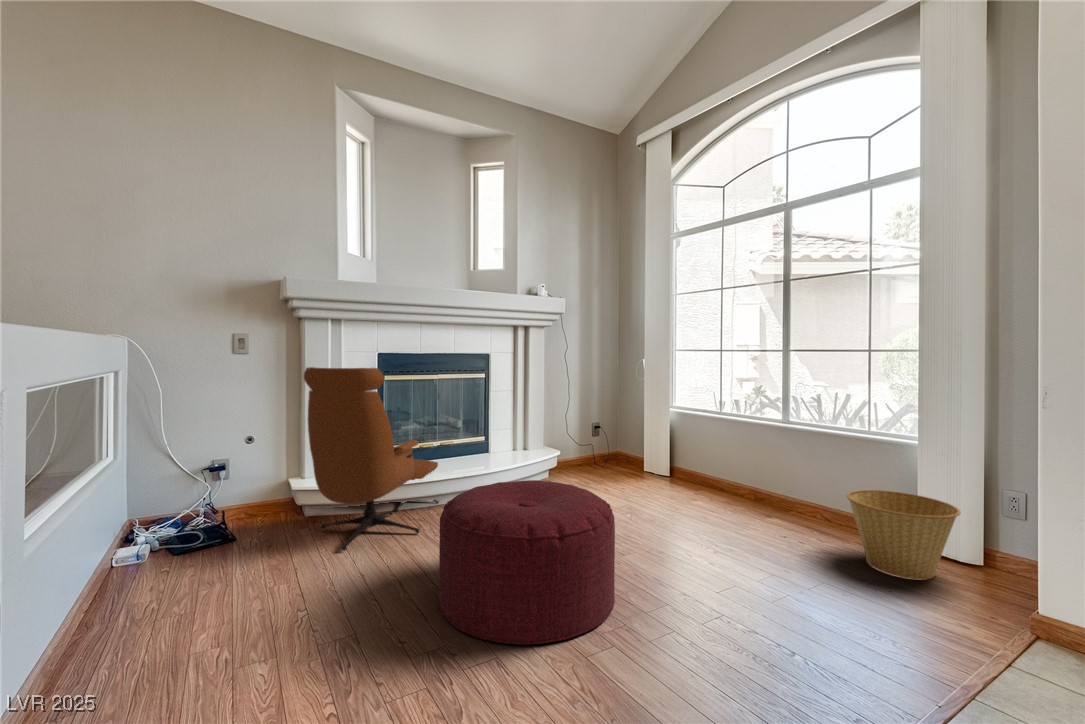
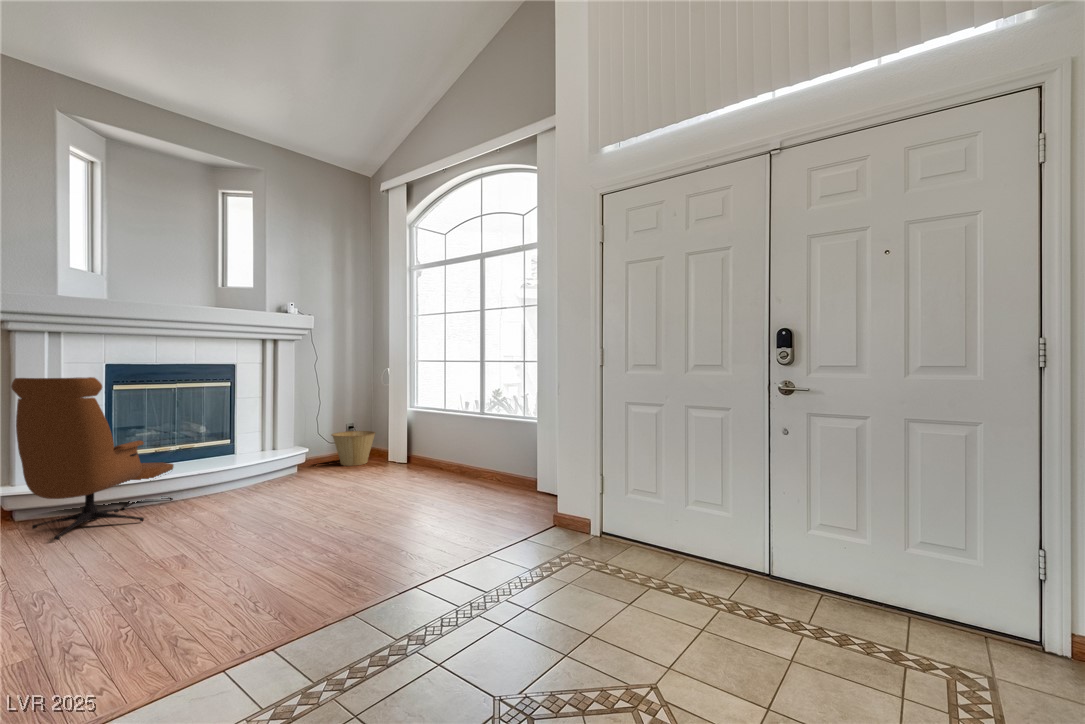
ottoman: present [439,480,615,645] -> none [147,463,302,570]
basket: present [847,490,961,579] -> present [332,431,375,466]

